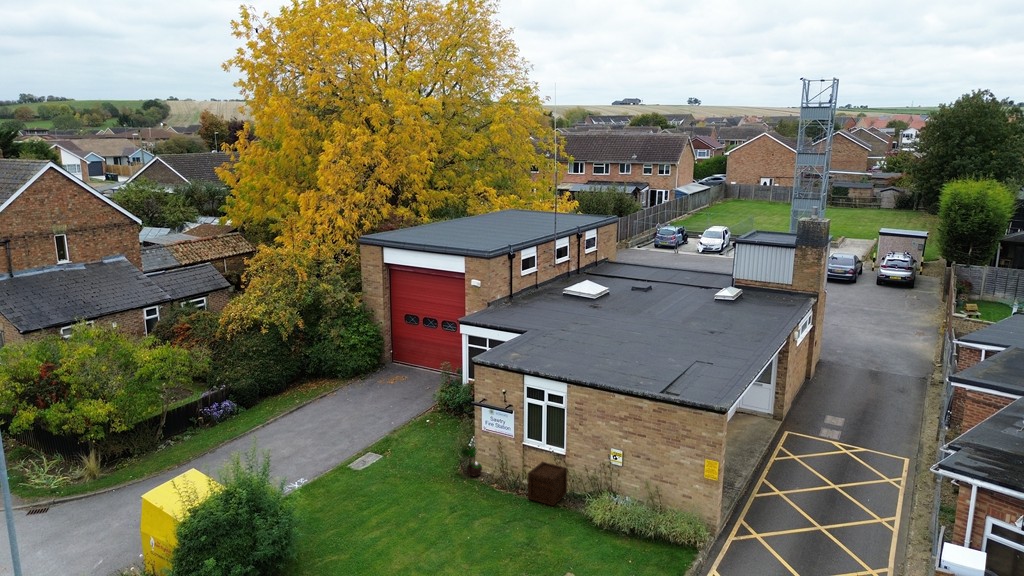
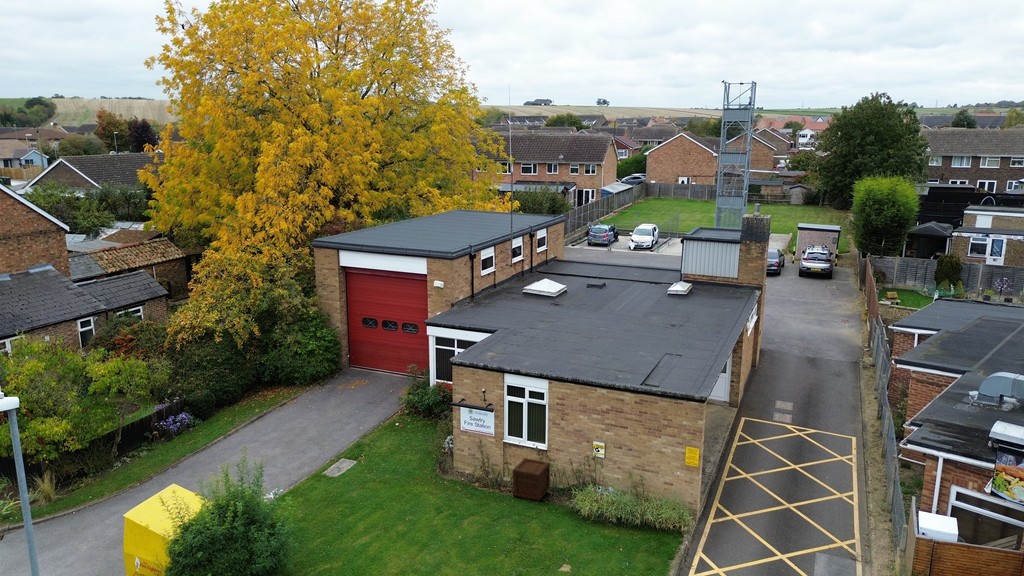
potted tree: present [461,447,482,476] -> none [439,443,463,476]

